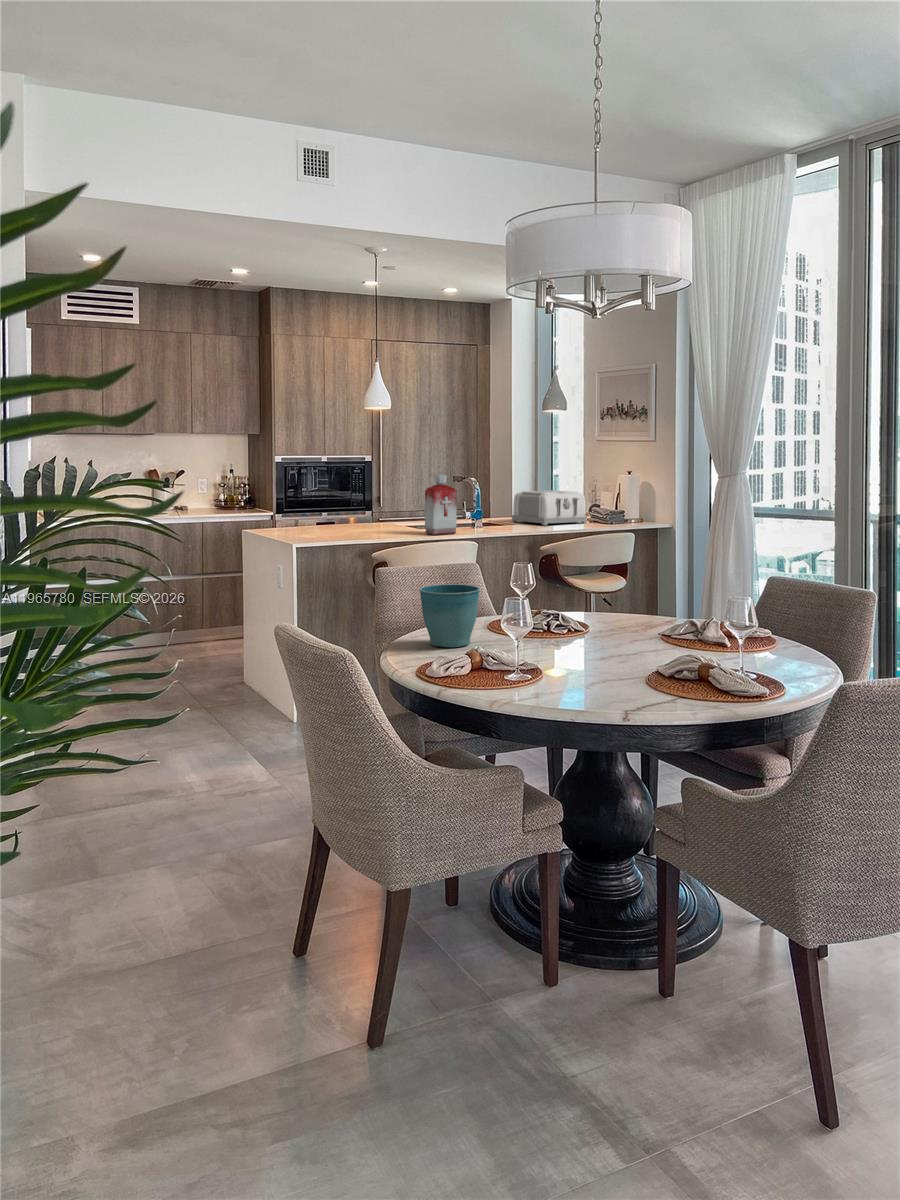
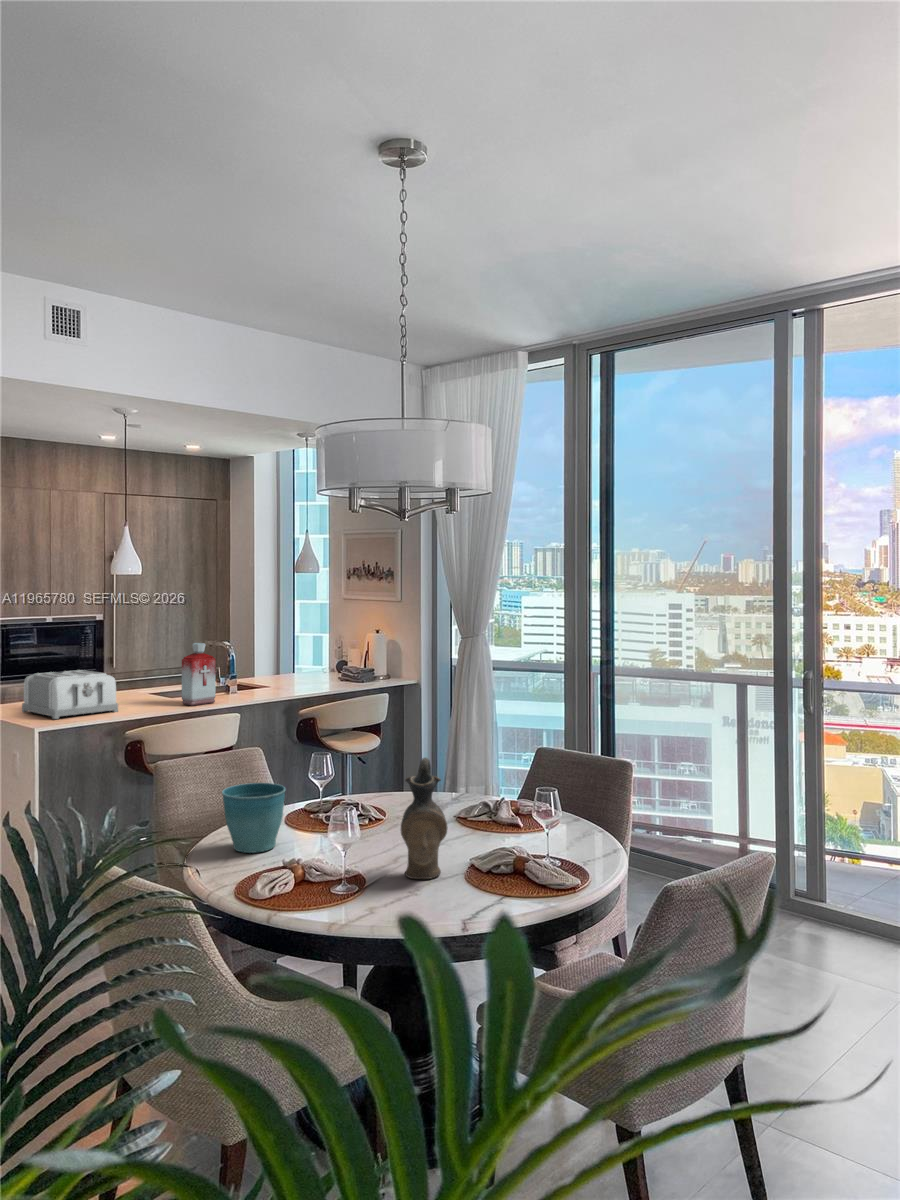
toaster: present [512,491,587,525] -> present [22,670,118,719]
ceramic pitcher: none [579,557,627,678] -> present [401,758,447,879]

